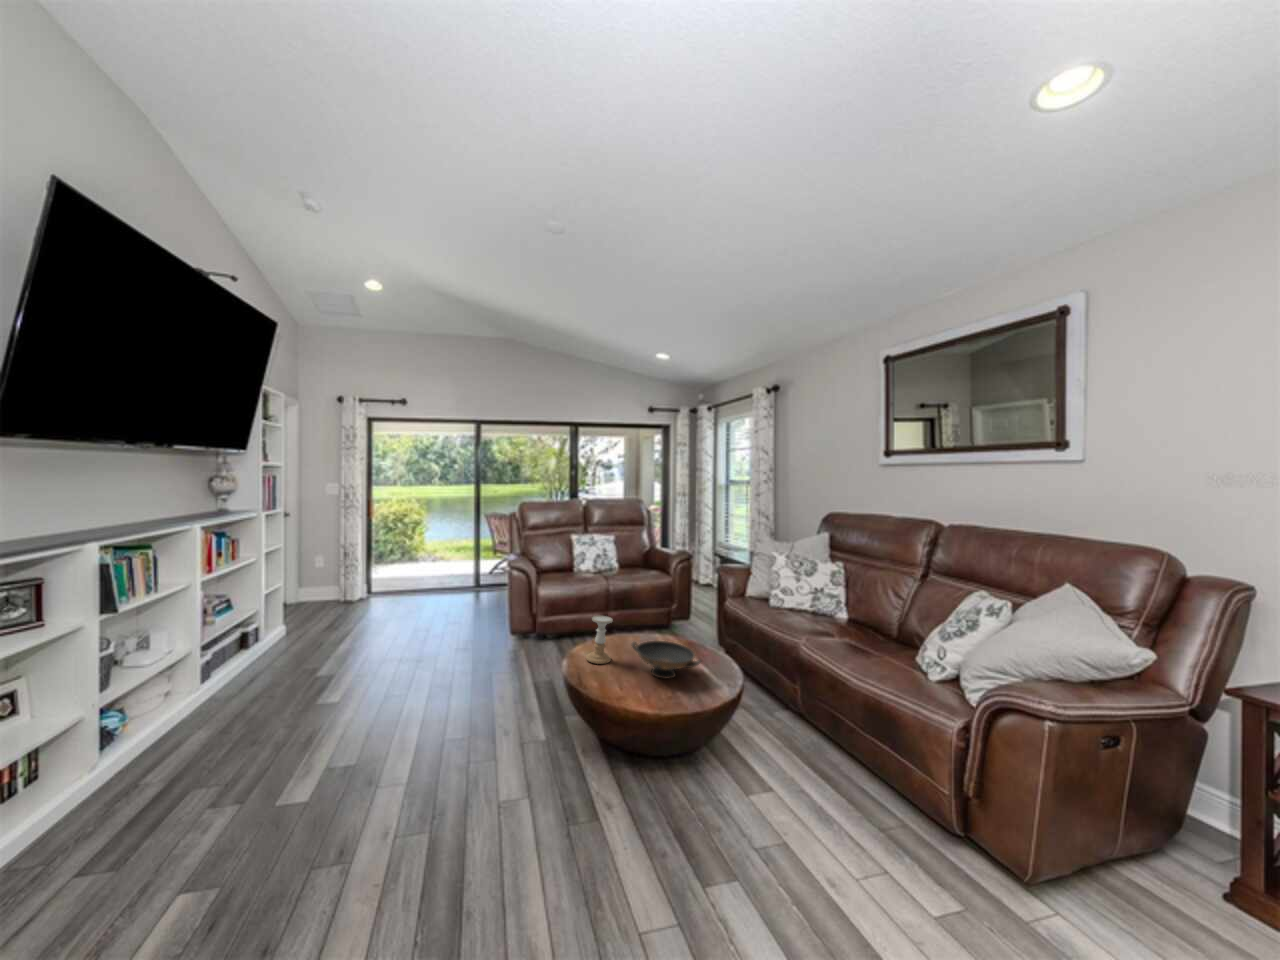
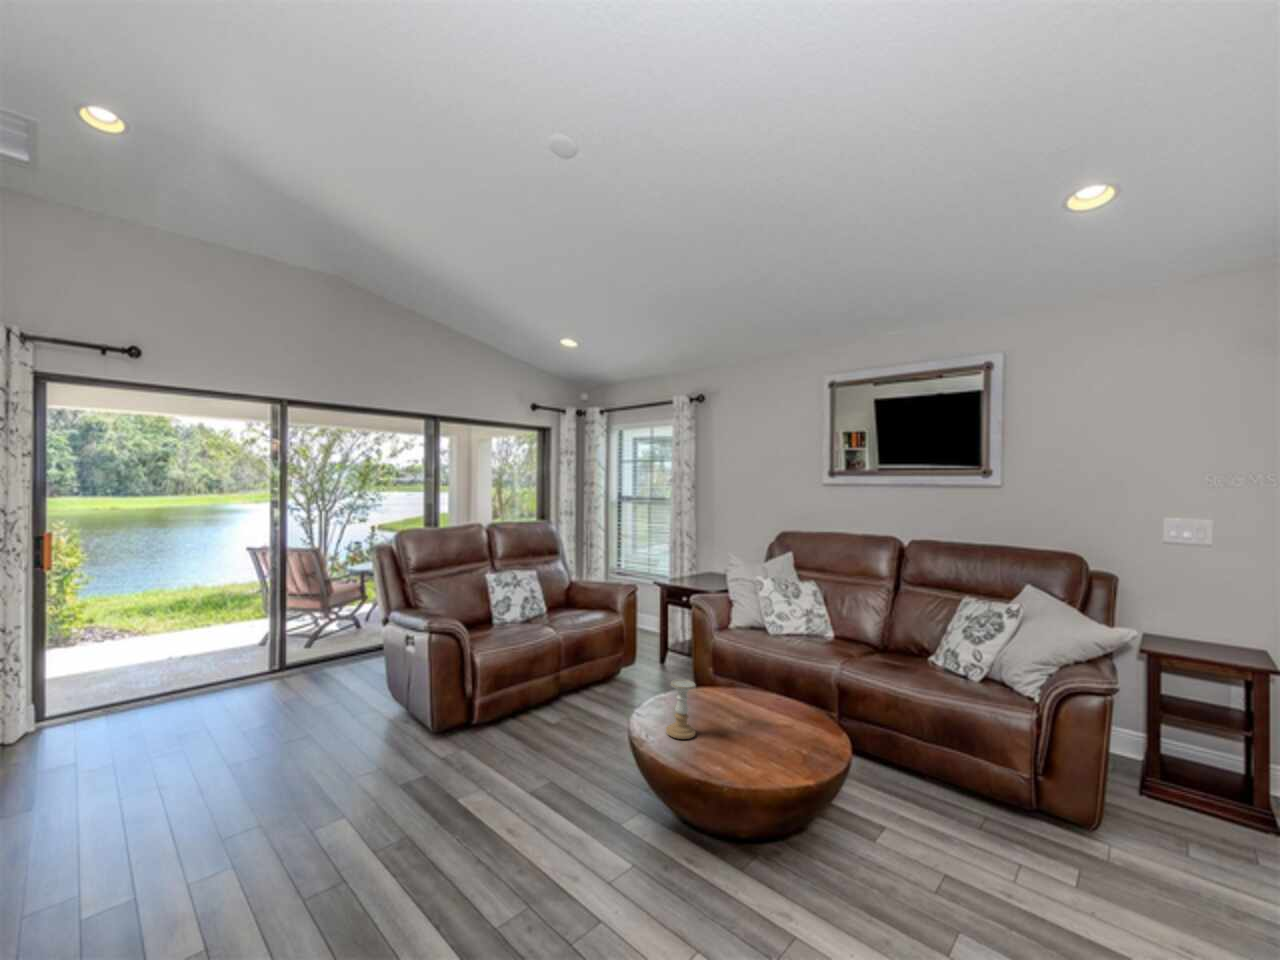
decorative bowl: present [632,641,701,679] -> none [723,695,808,738]

